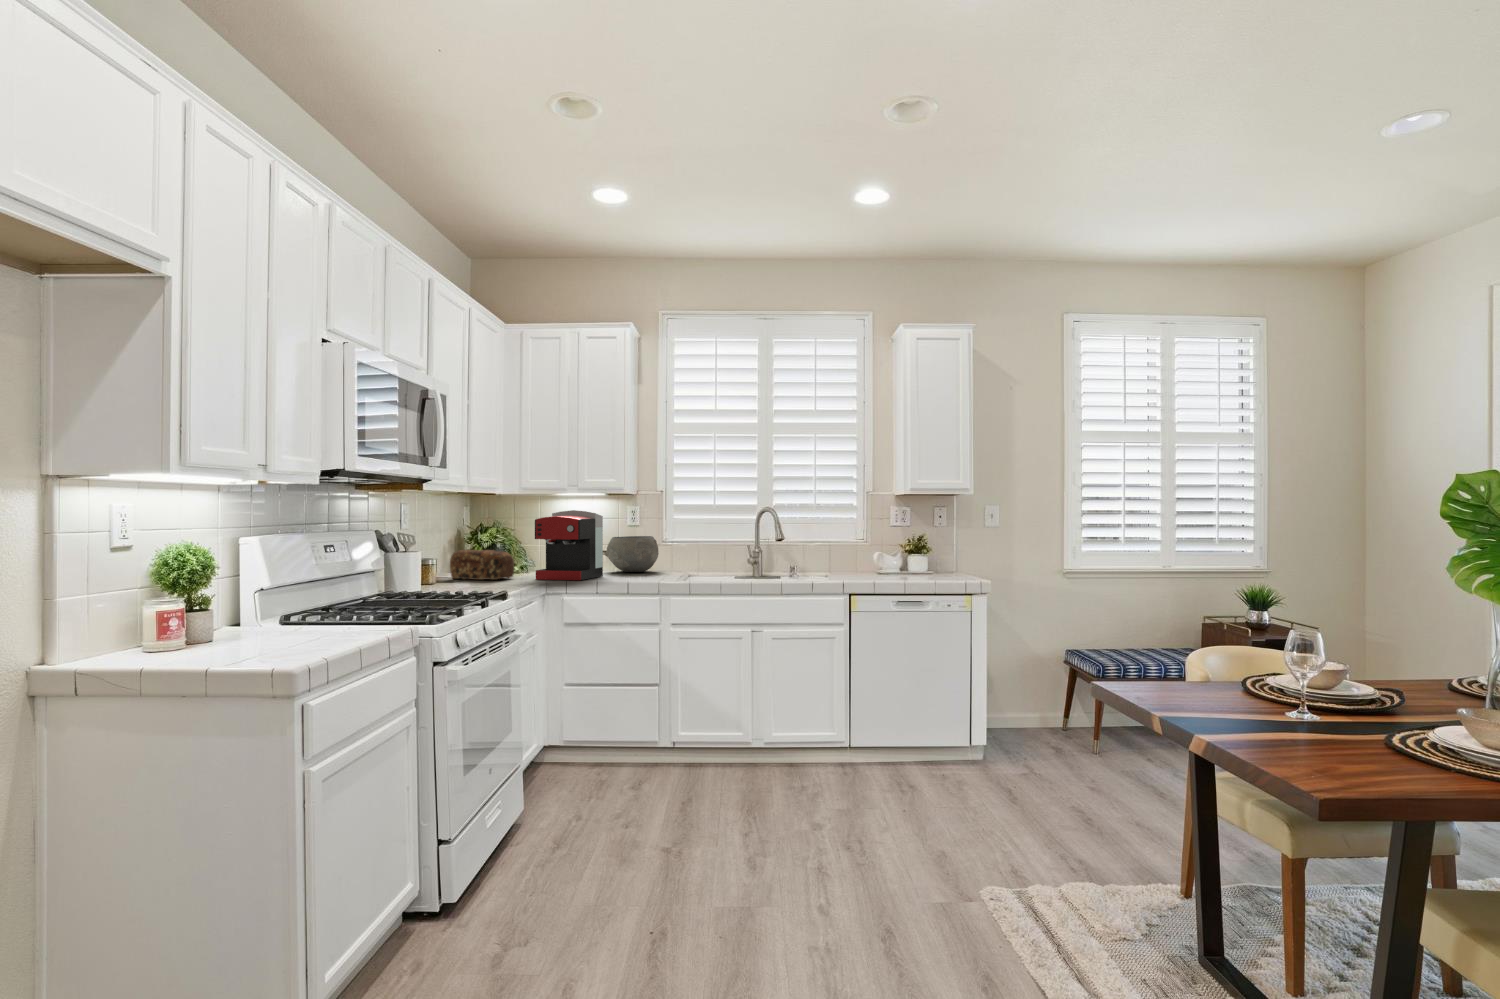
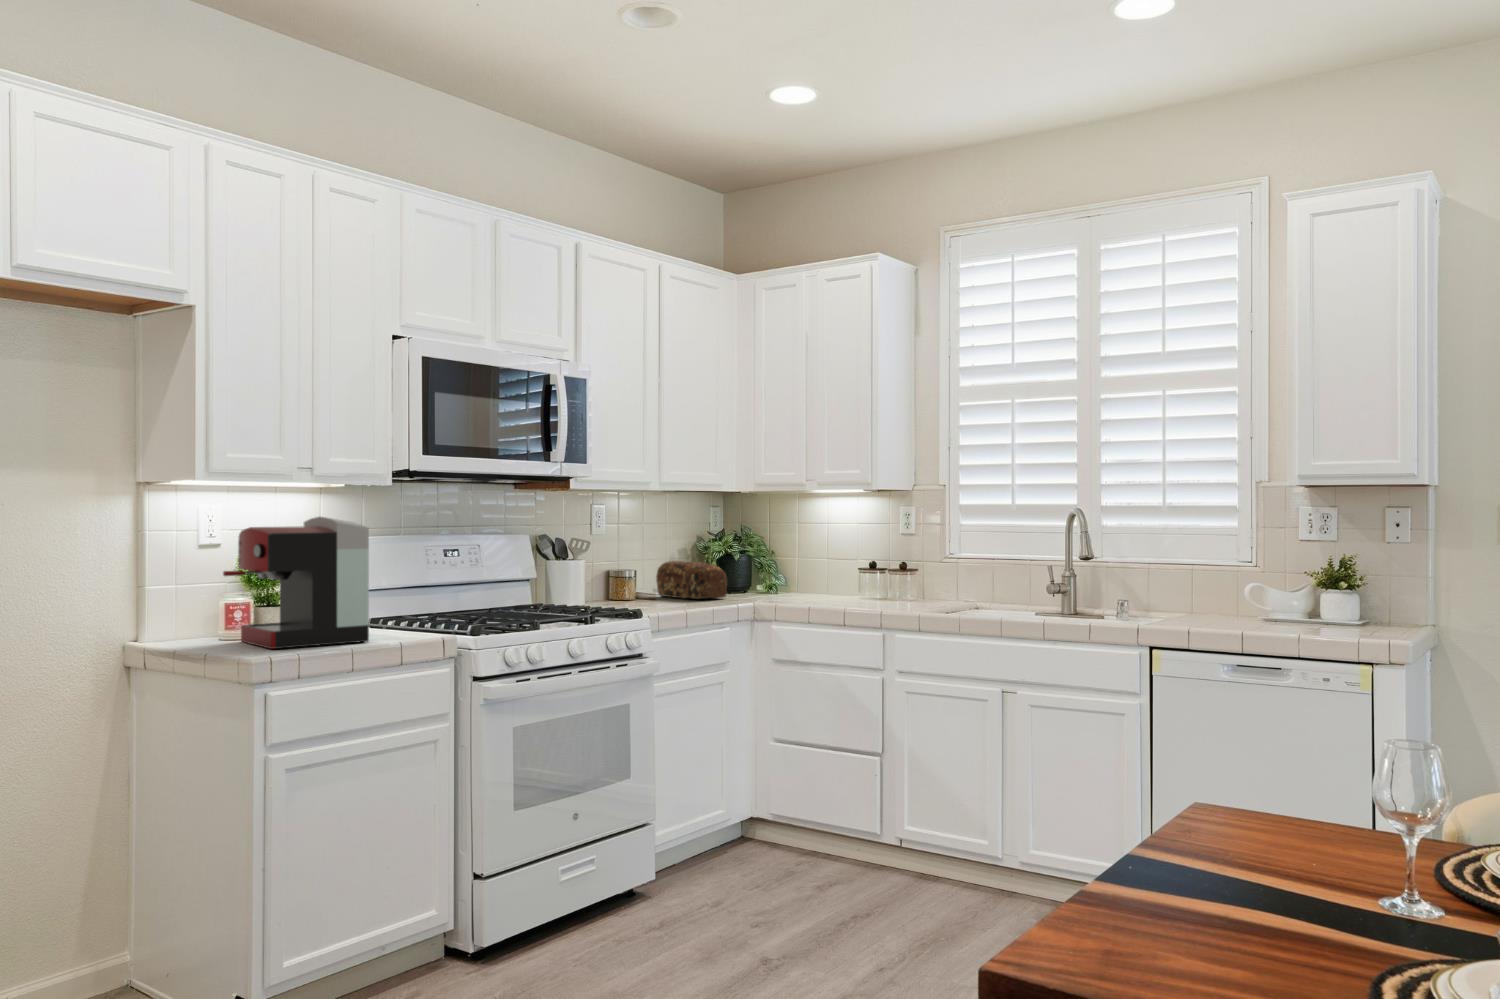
coffee maker: present [535,510,603,580] -> present [223,517,369,649]
ceramic bowl: present [605,536,659,572] -> none [859,549,936,599]

